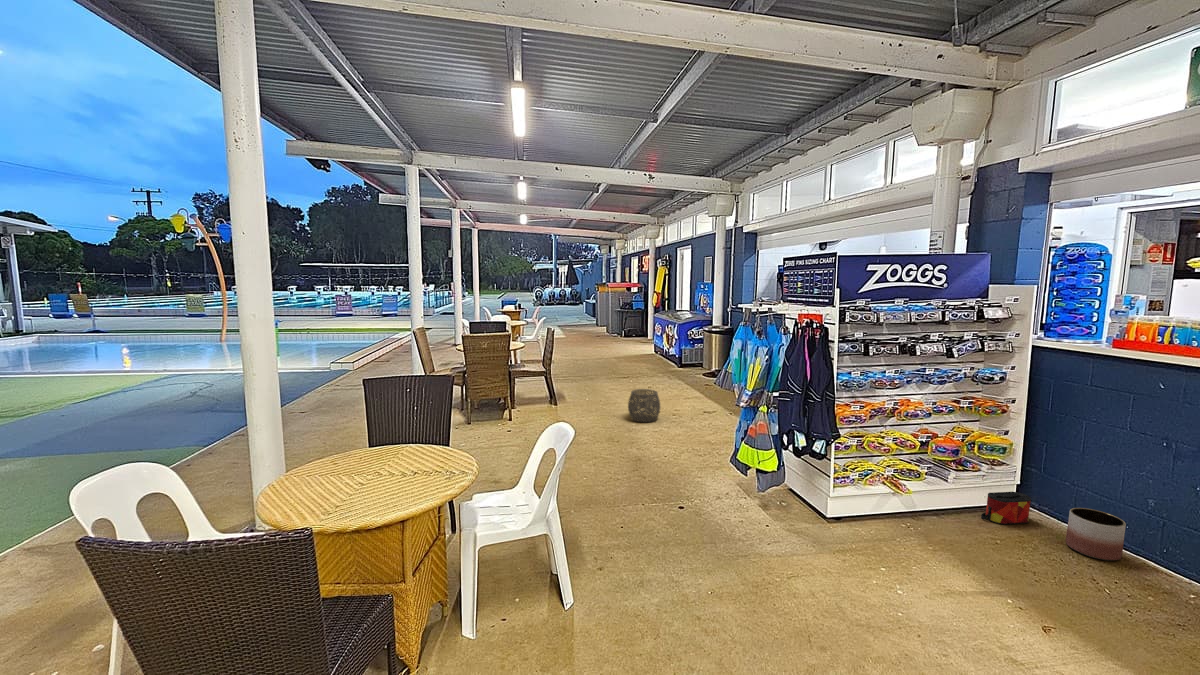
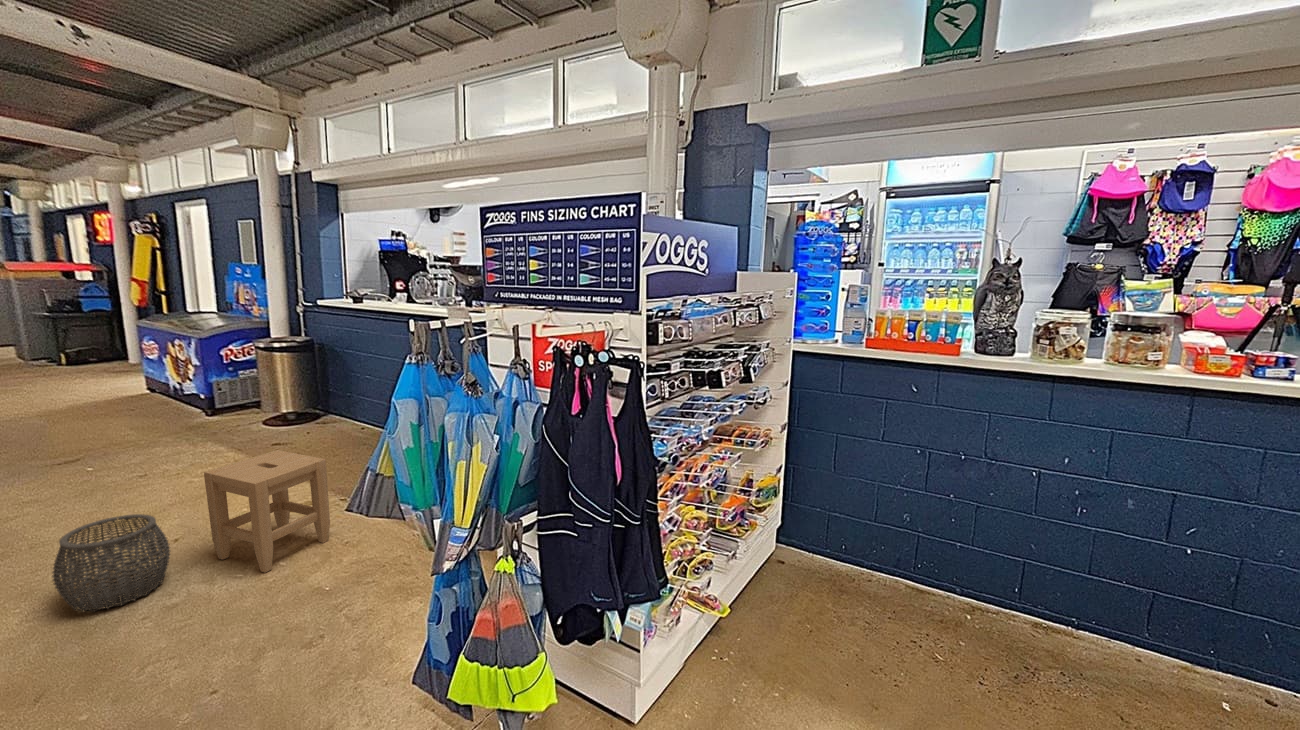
stool: none [674,375,722,427] -> present [204,450,330,573]
bag: present [981,492,1031,525] -> none [777,542,815,597]
planter: present [1066,508,1126,561] -> none [861,545,917,610]

